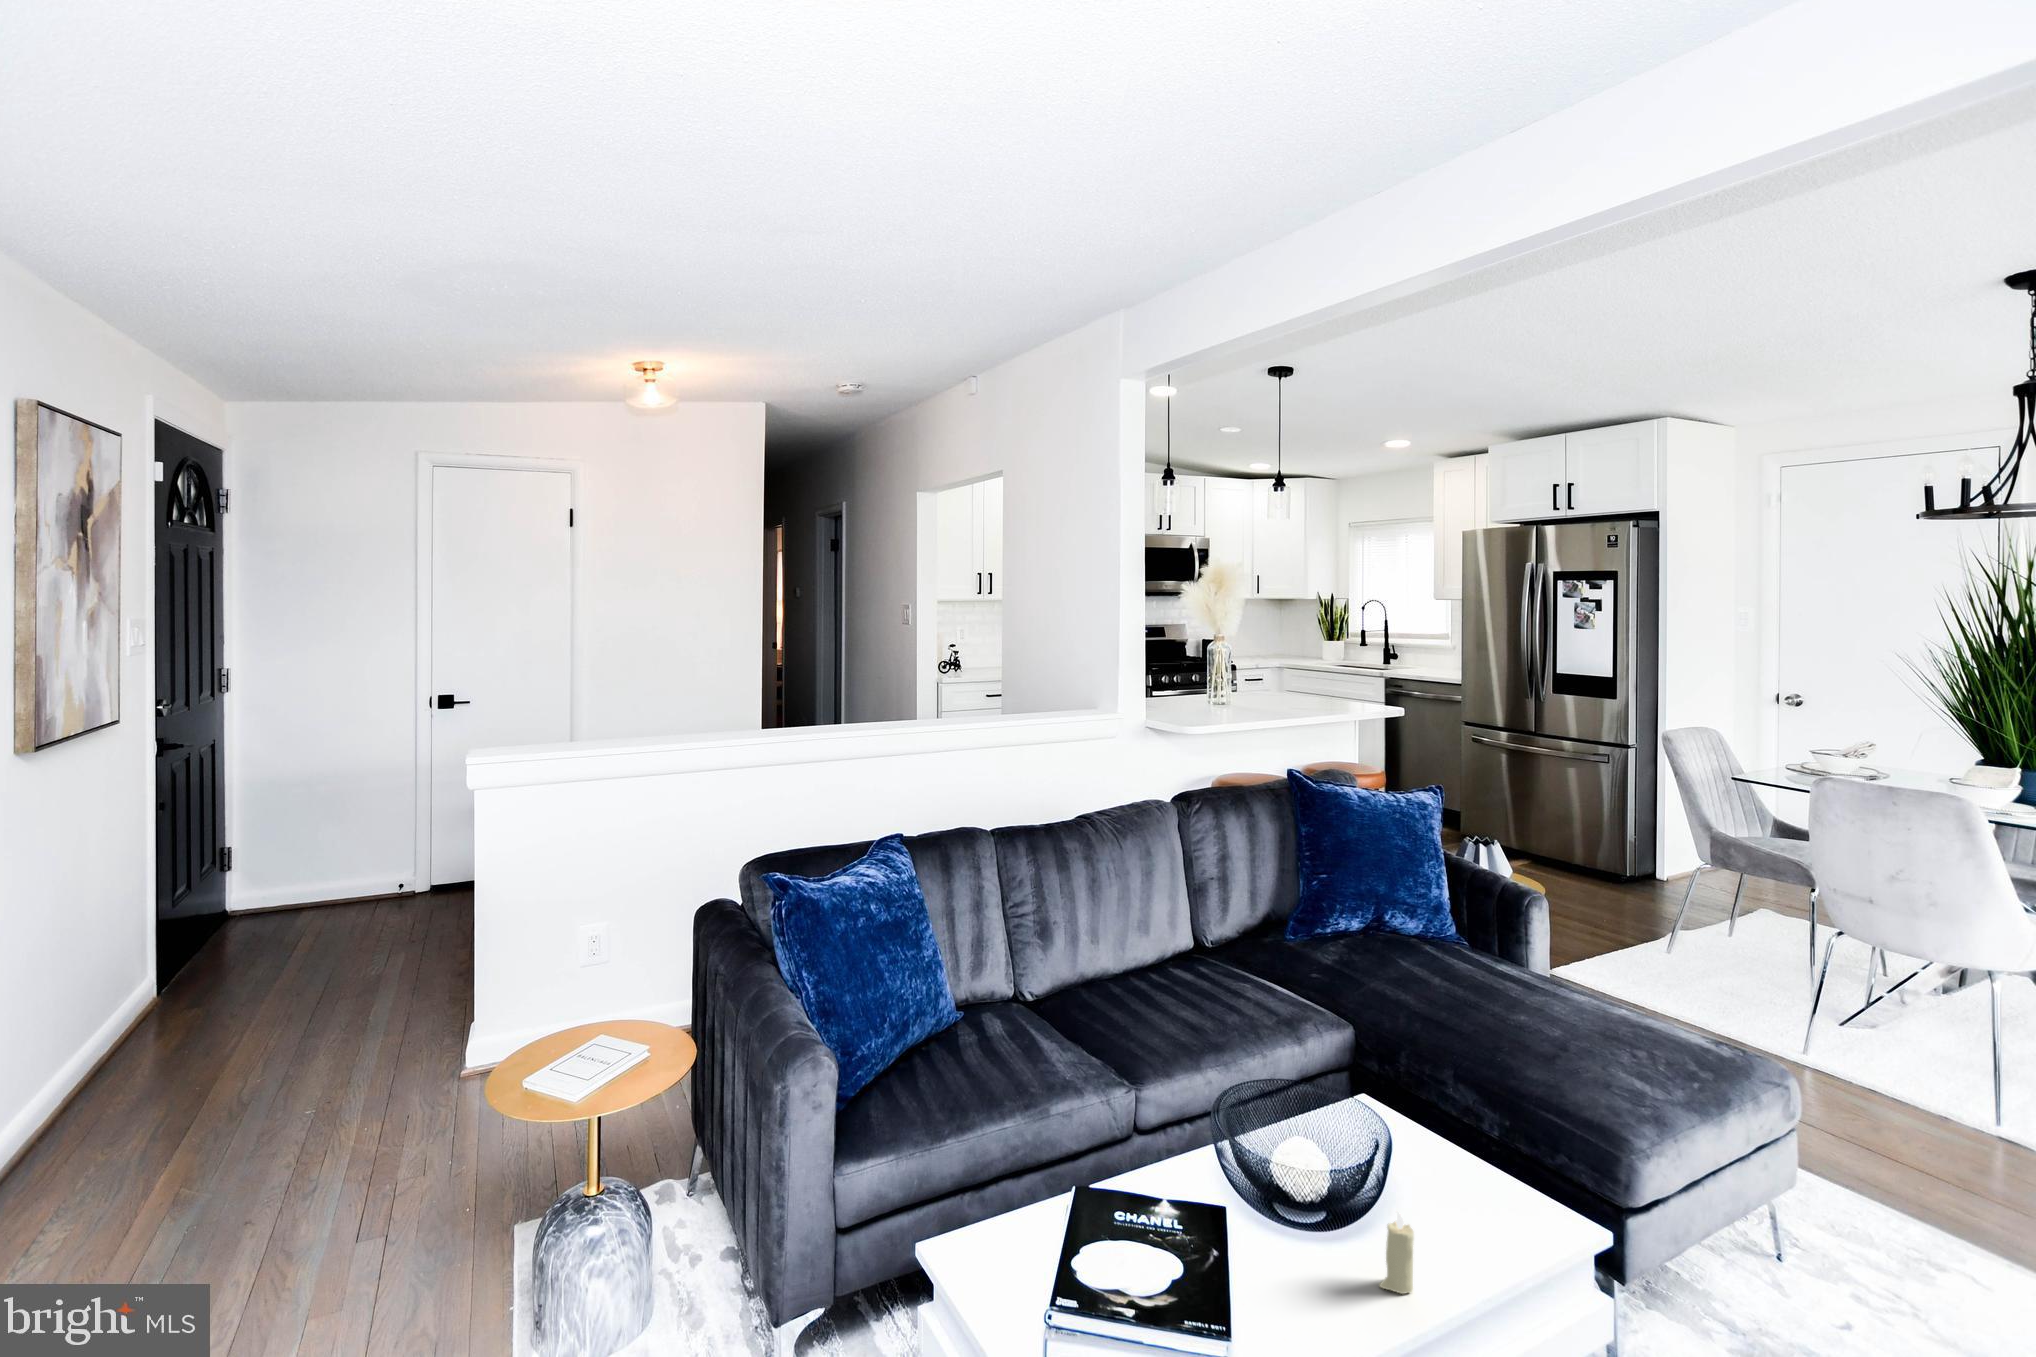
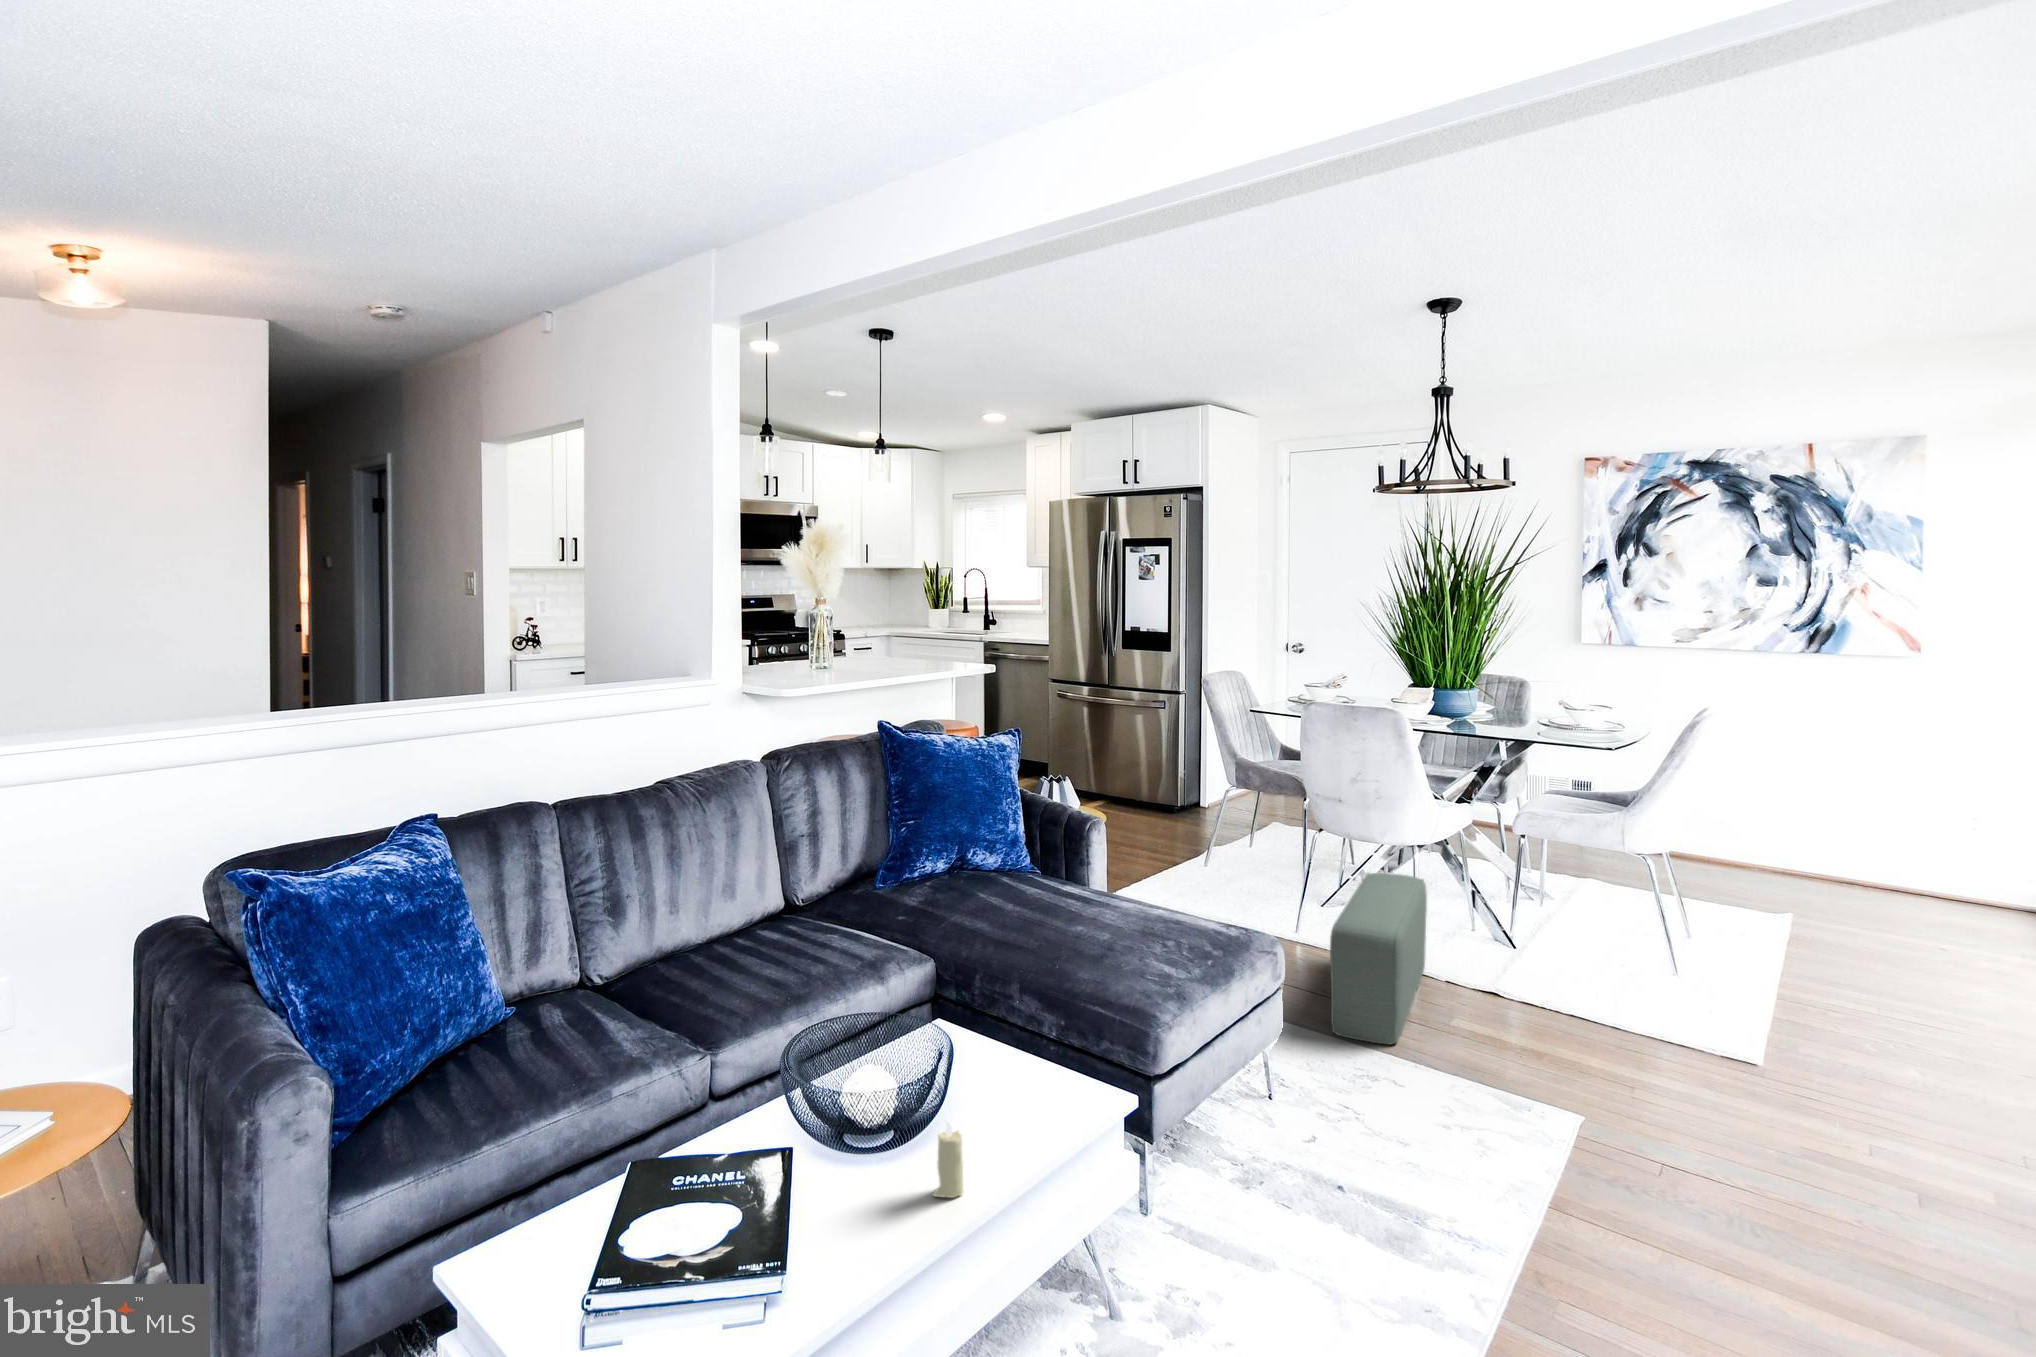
pouf: none [1845,994,1988,1214] -> present [1330,873,1427,1044]

